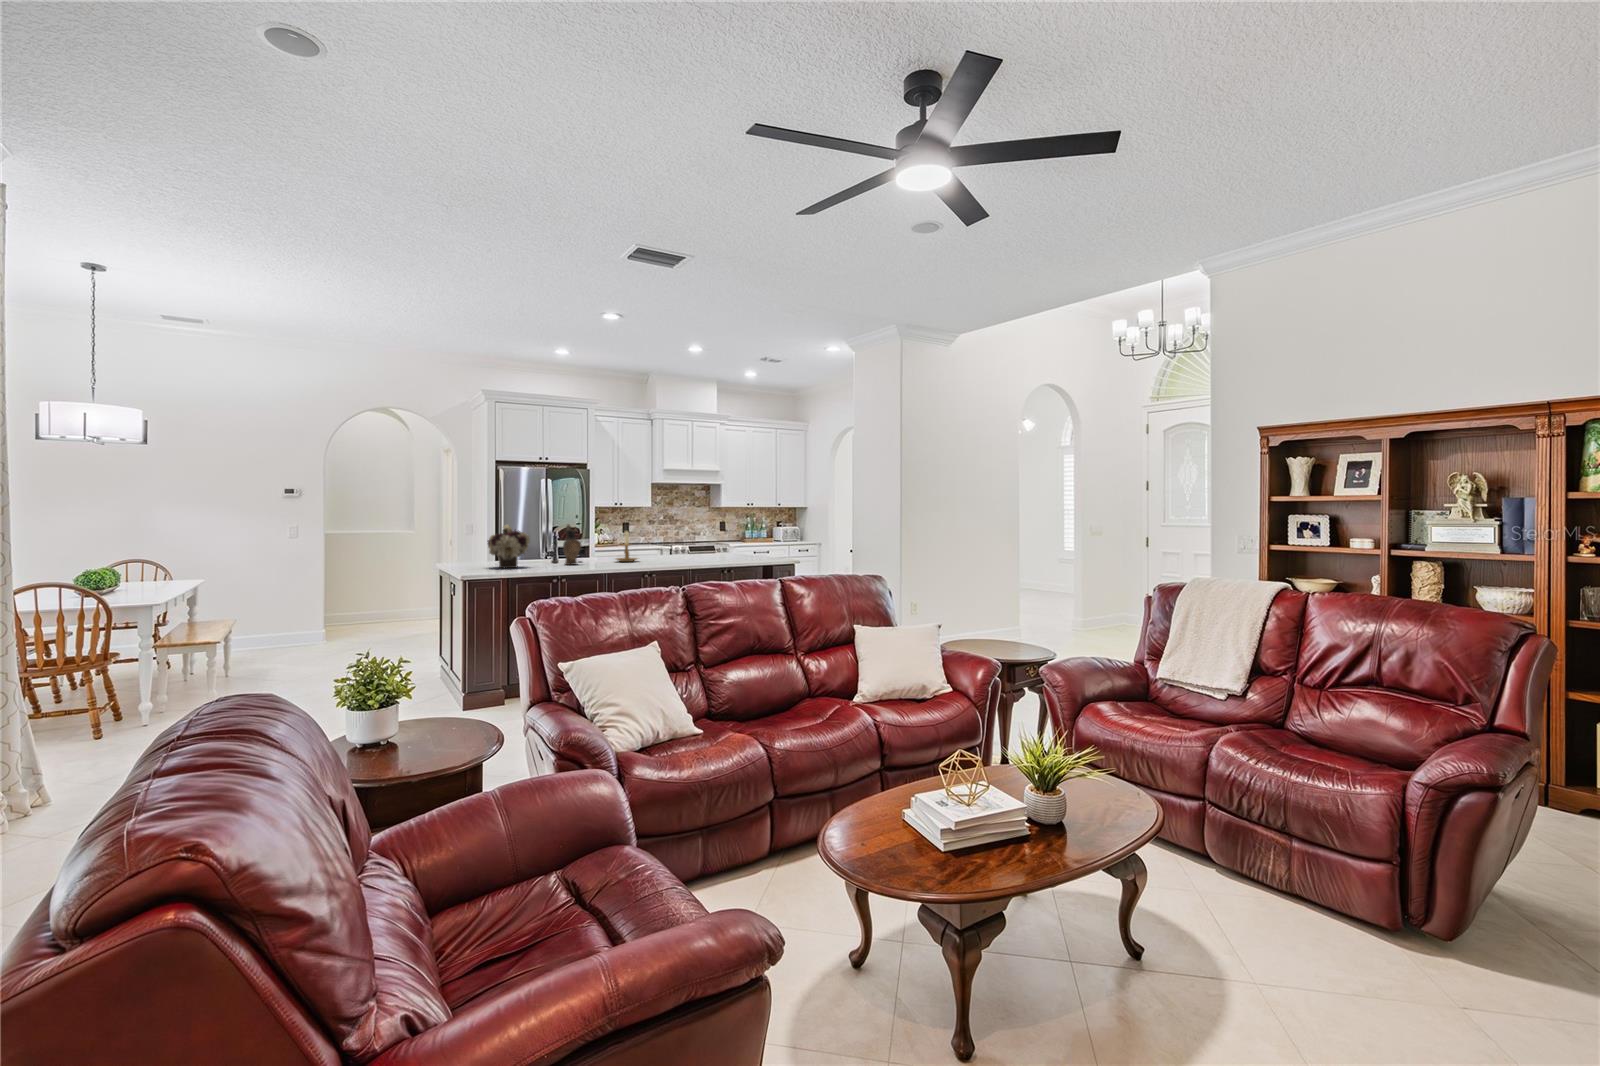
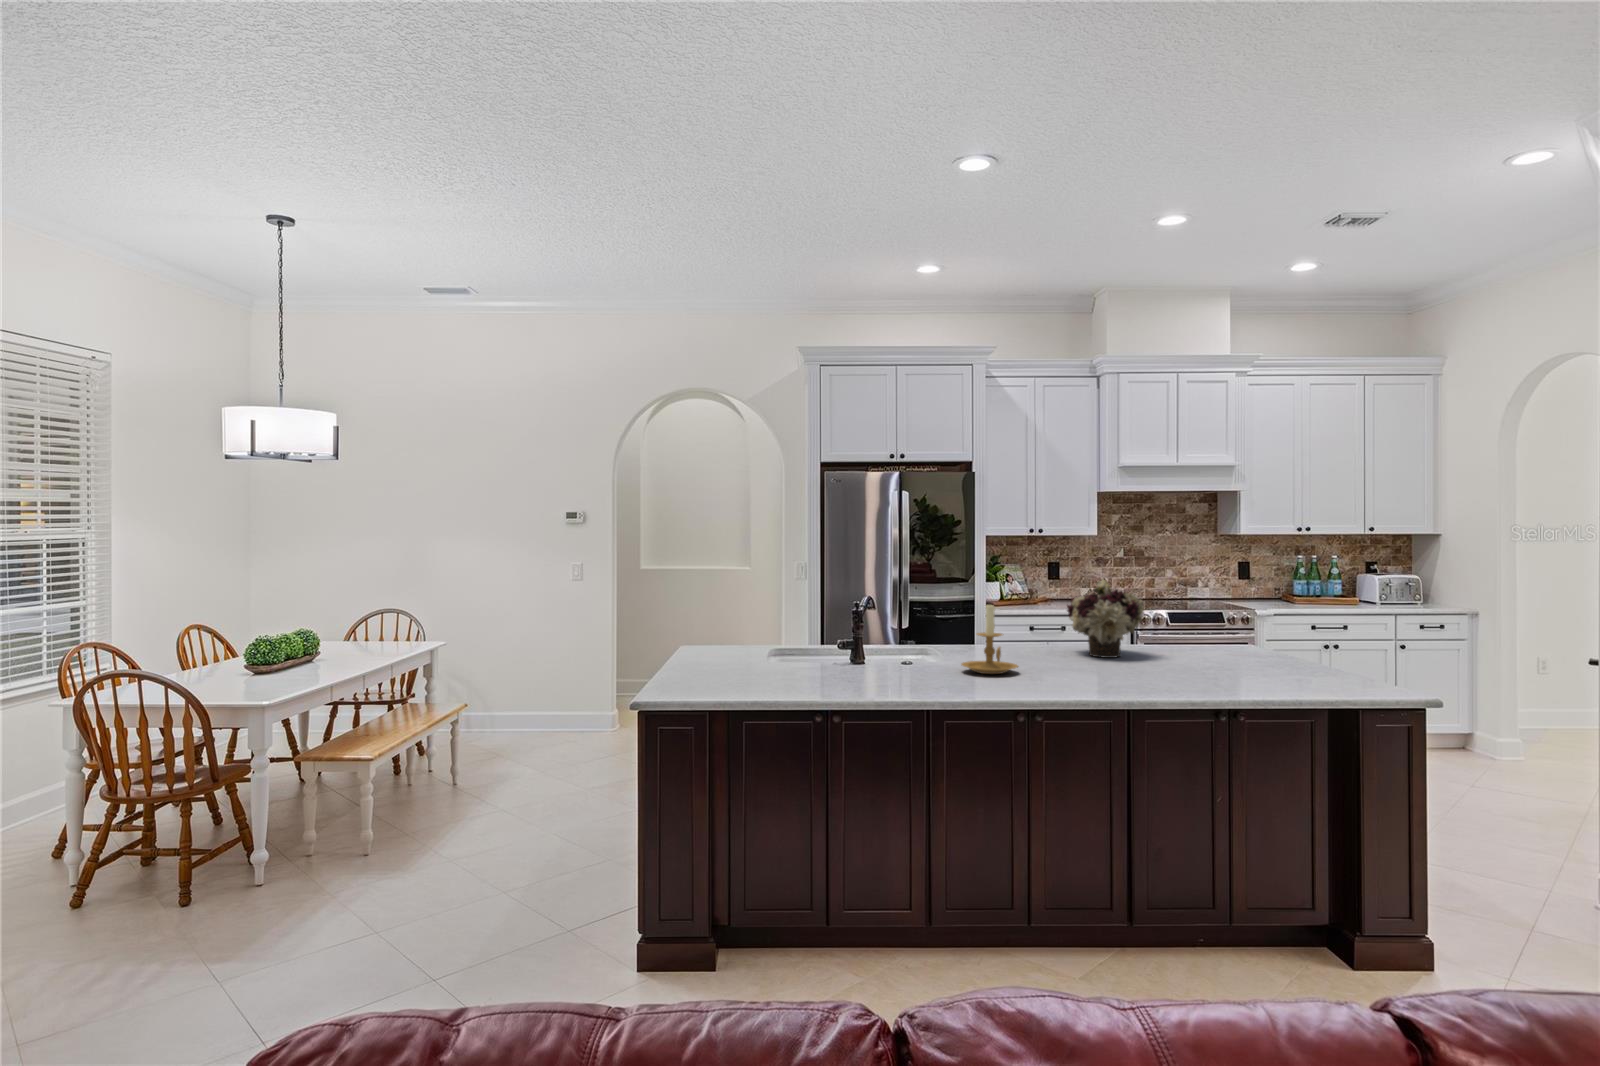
ceramic pitcher: present [563,524,581,565] -> none [847,589,883,678]
flower arrangement: present [487,525,530,568] -> present [1067,580,1144,658]

